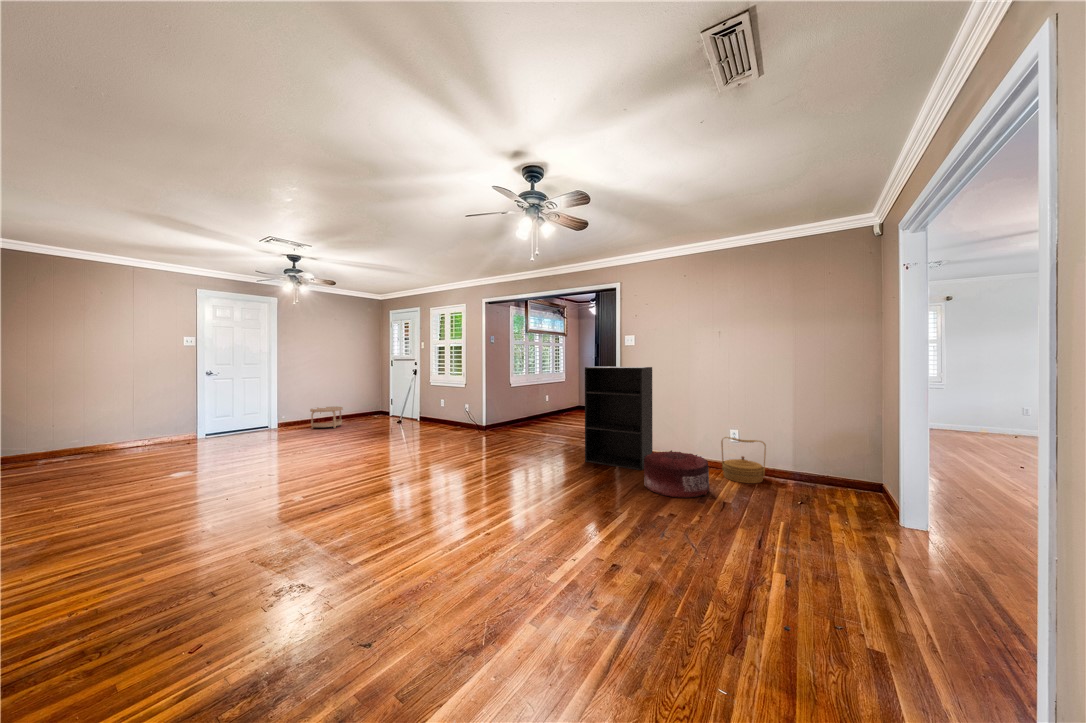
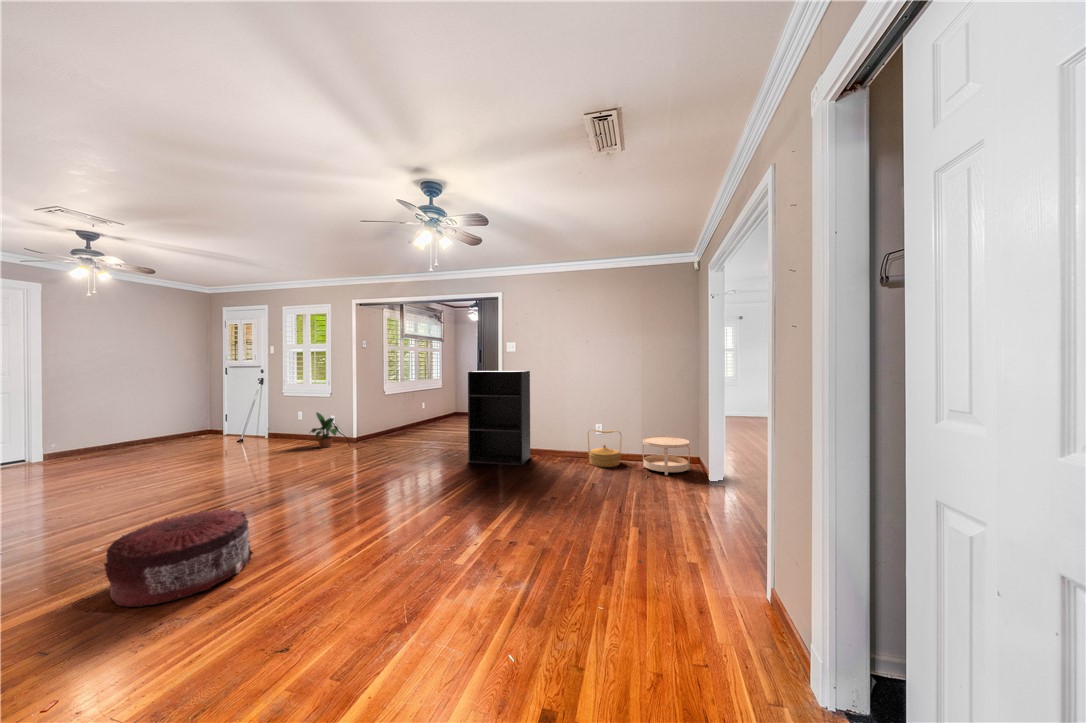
potted plant: none [445,402,473,435] -> present [311,413,340,448]
side table: present [310,407,343,429] -> present [643,436,690,475]
pouf: present [644,450,709,498] -> present [104,509,253,607]

